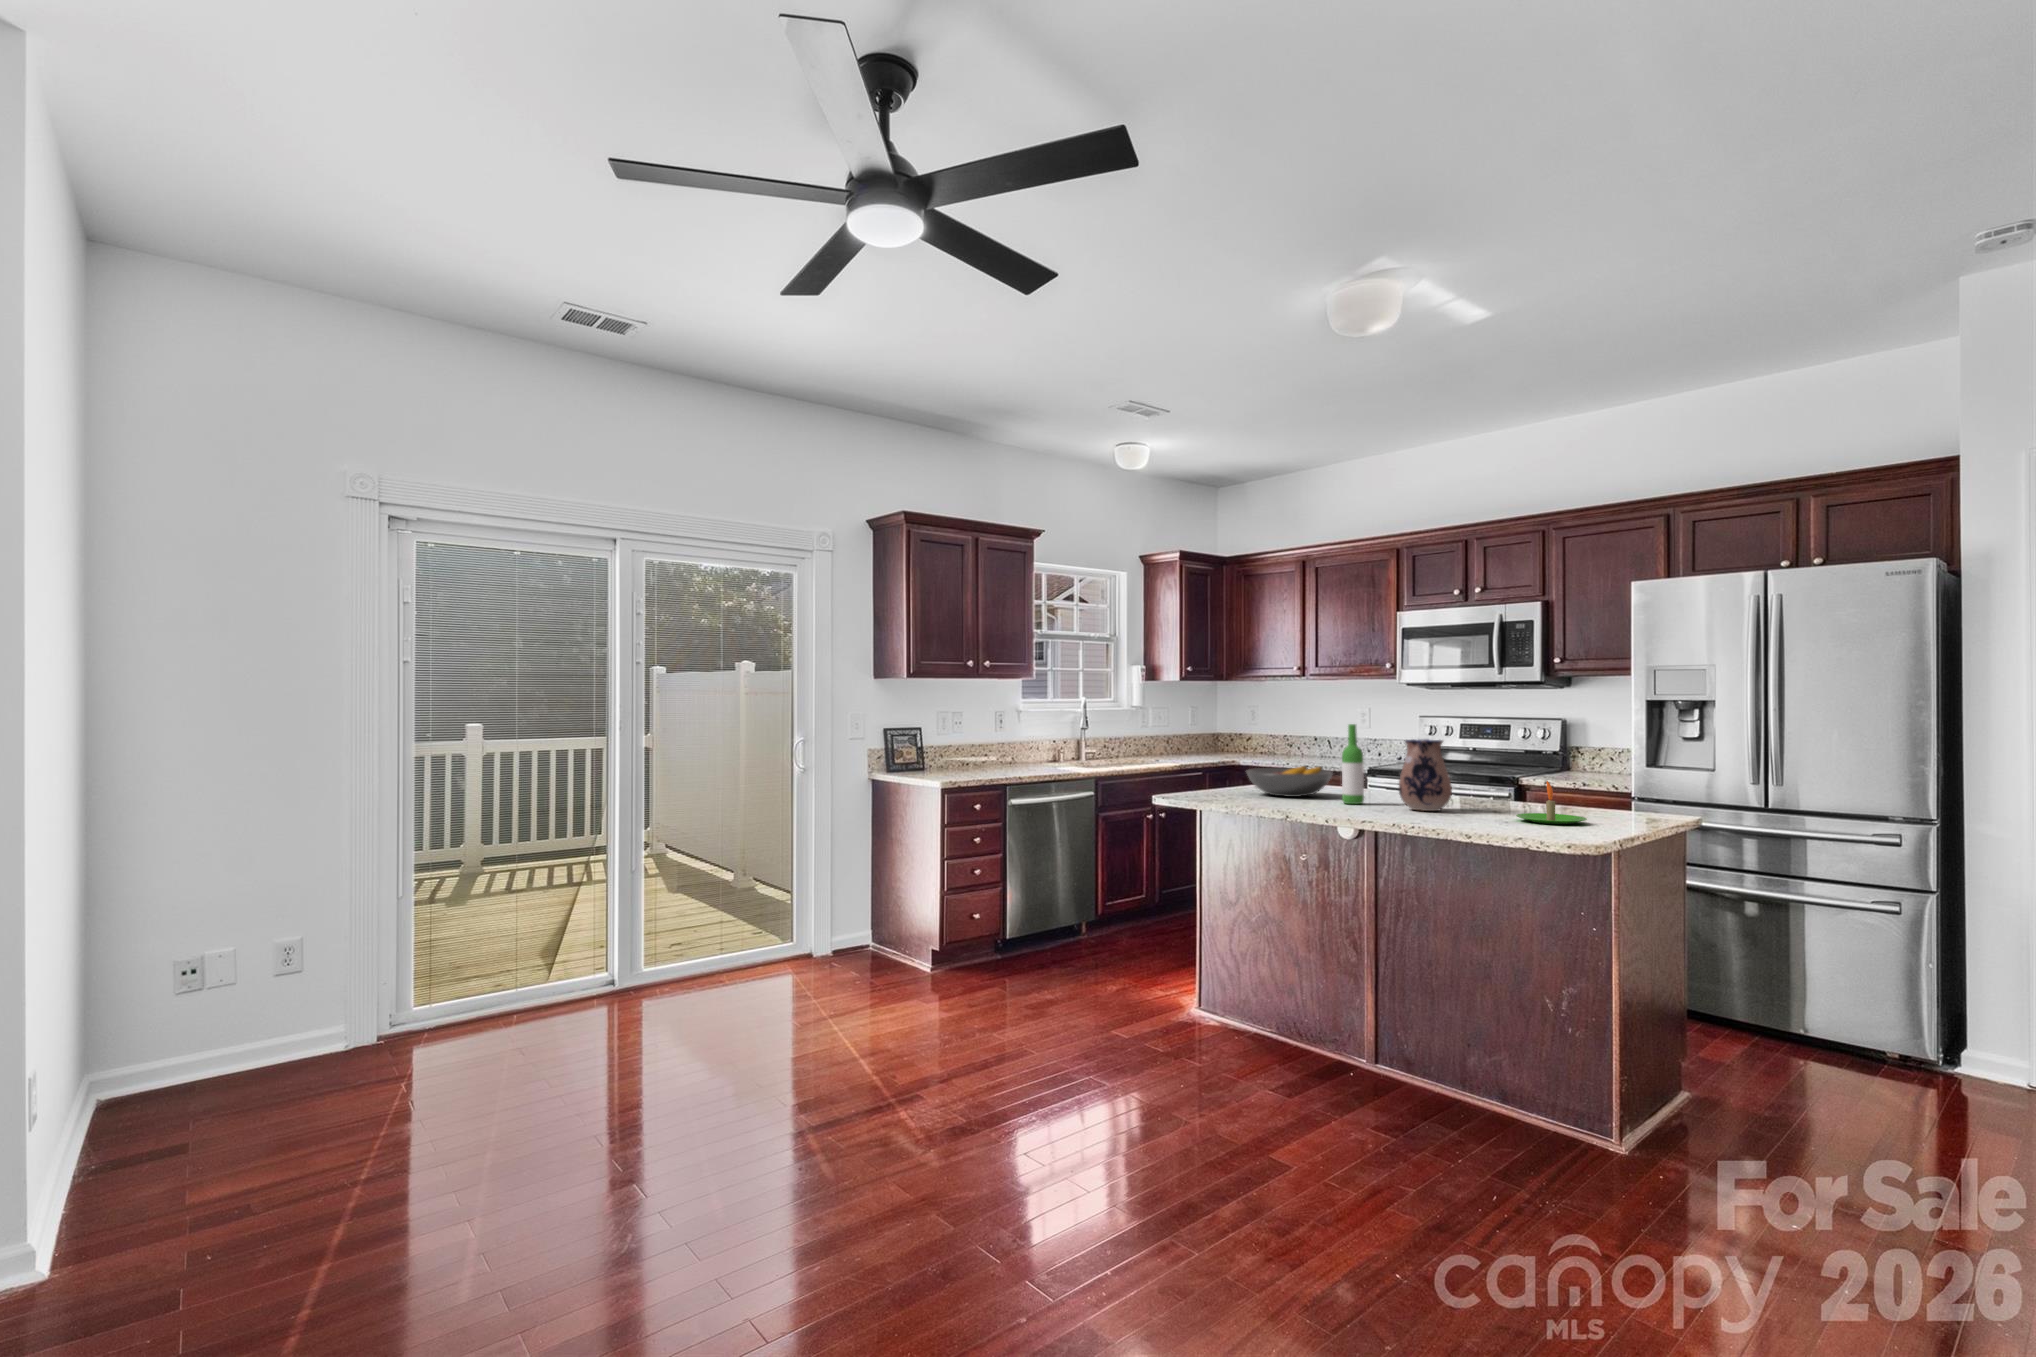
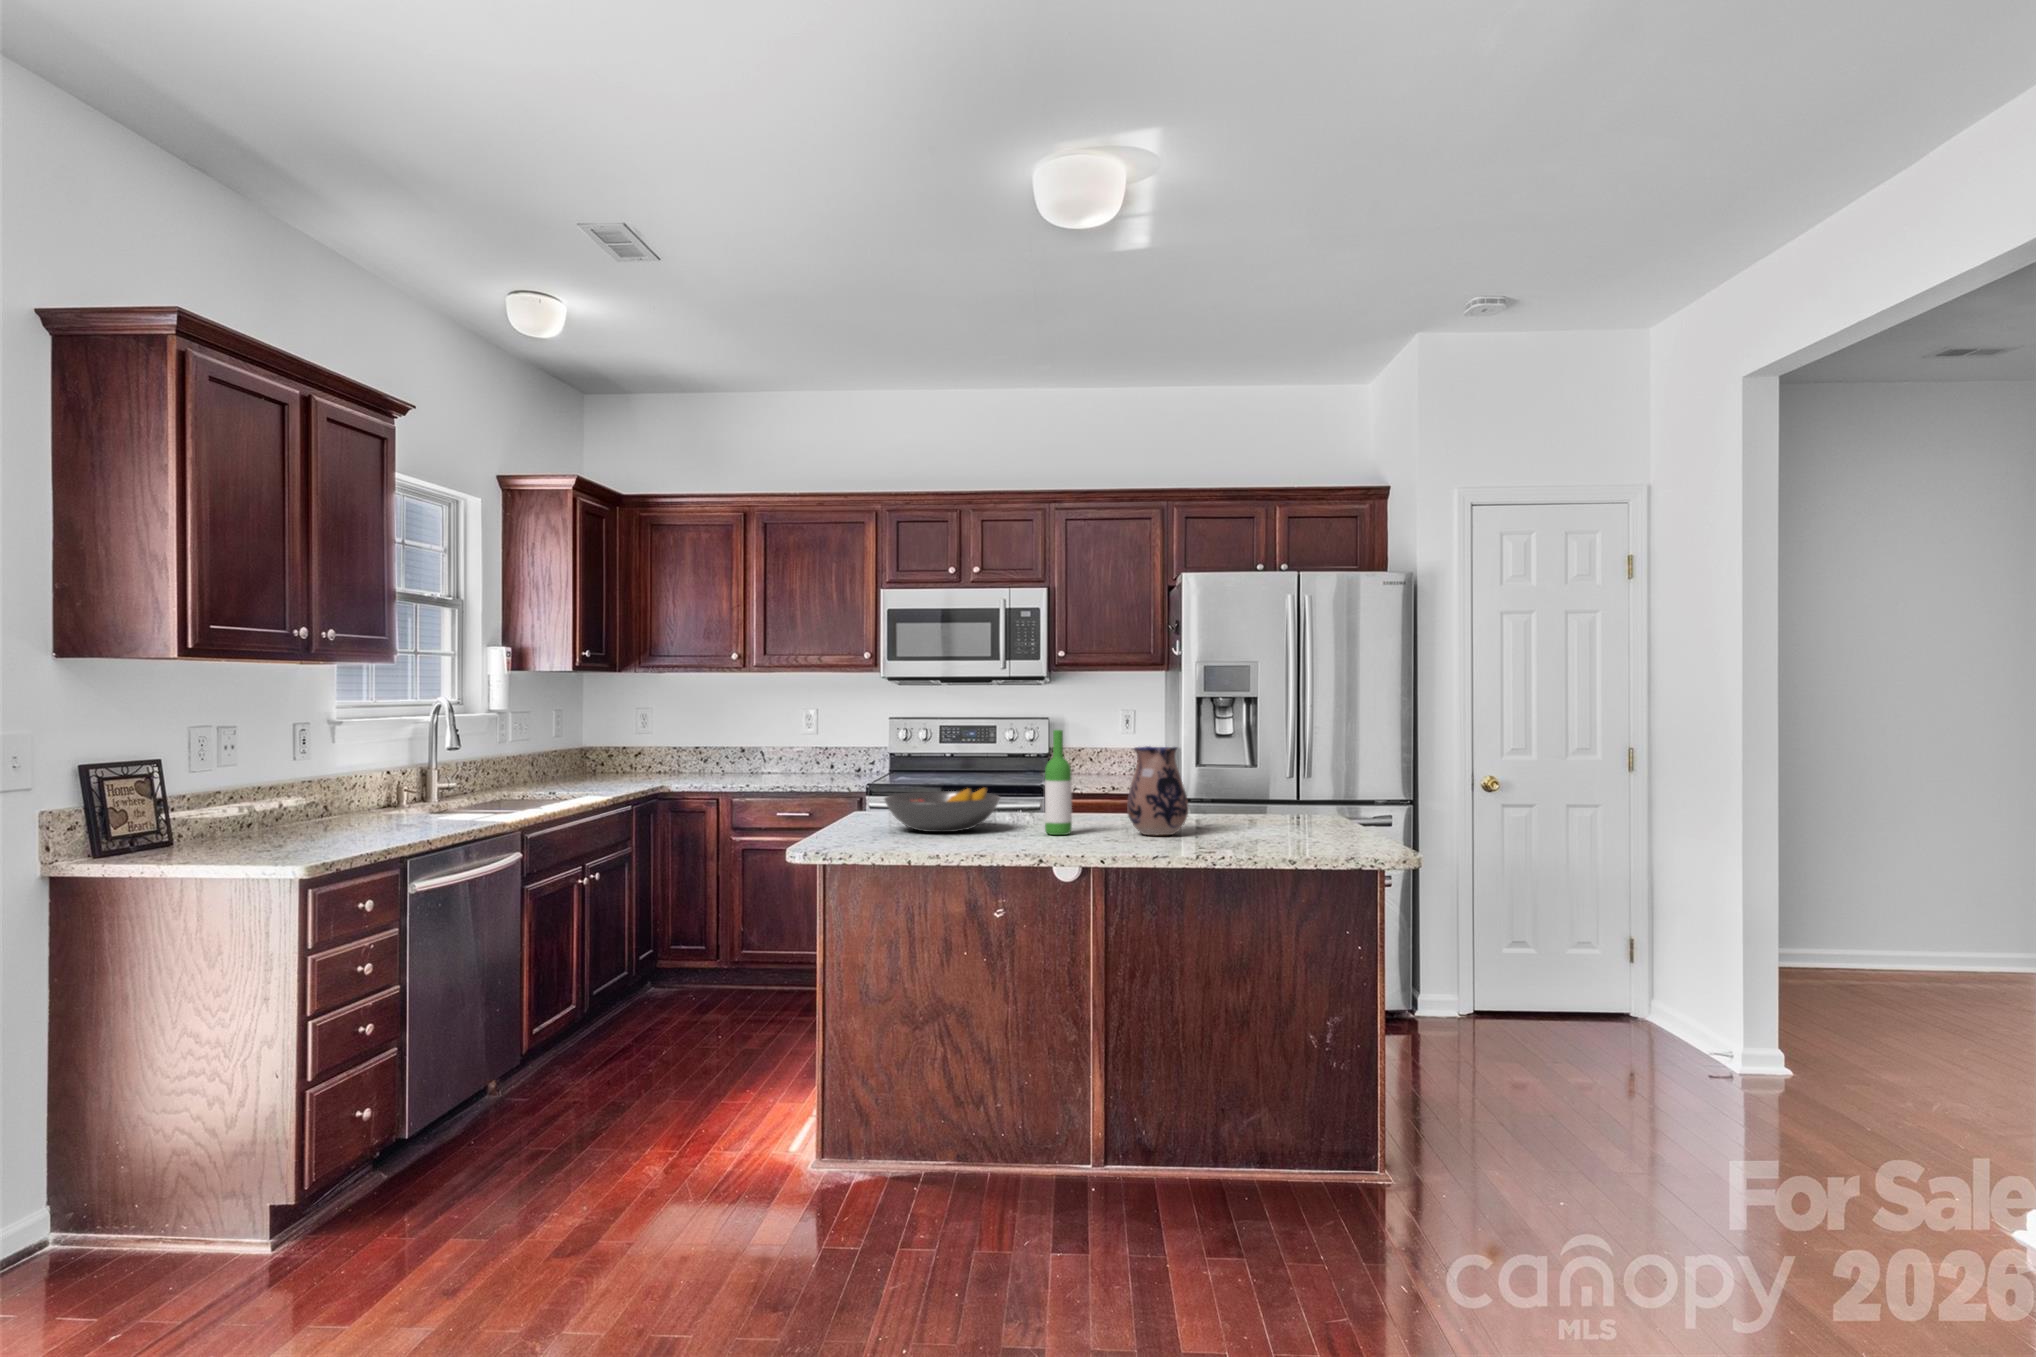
candle: present [1516,781,1587,824] -> none [1273,789,1346,838]

